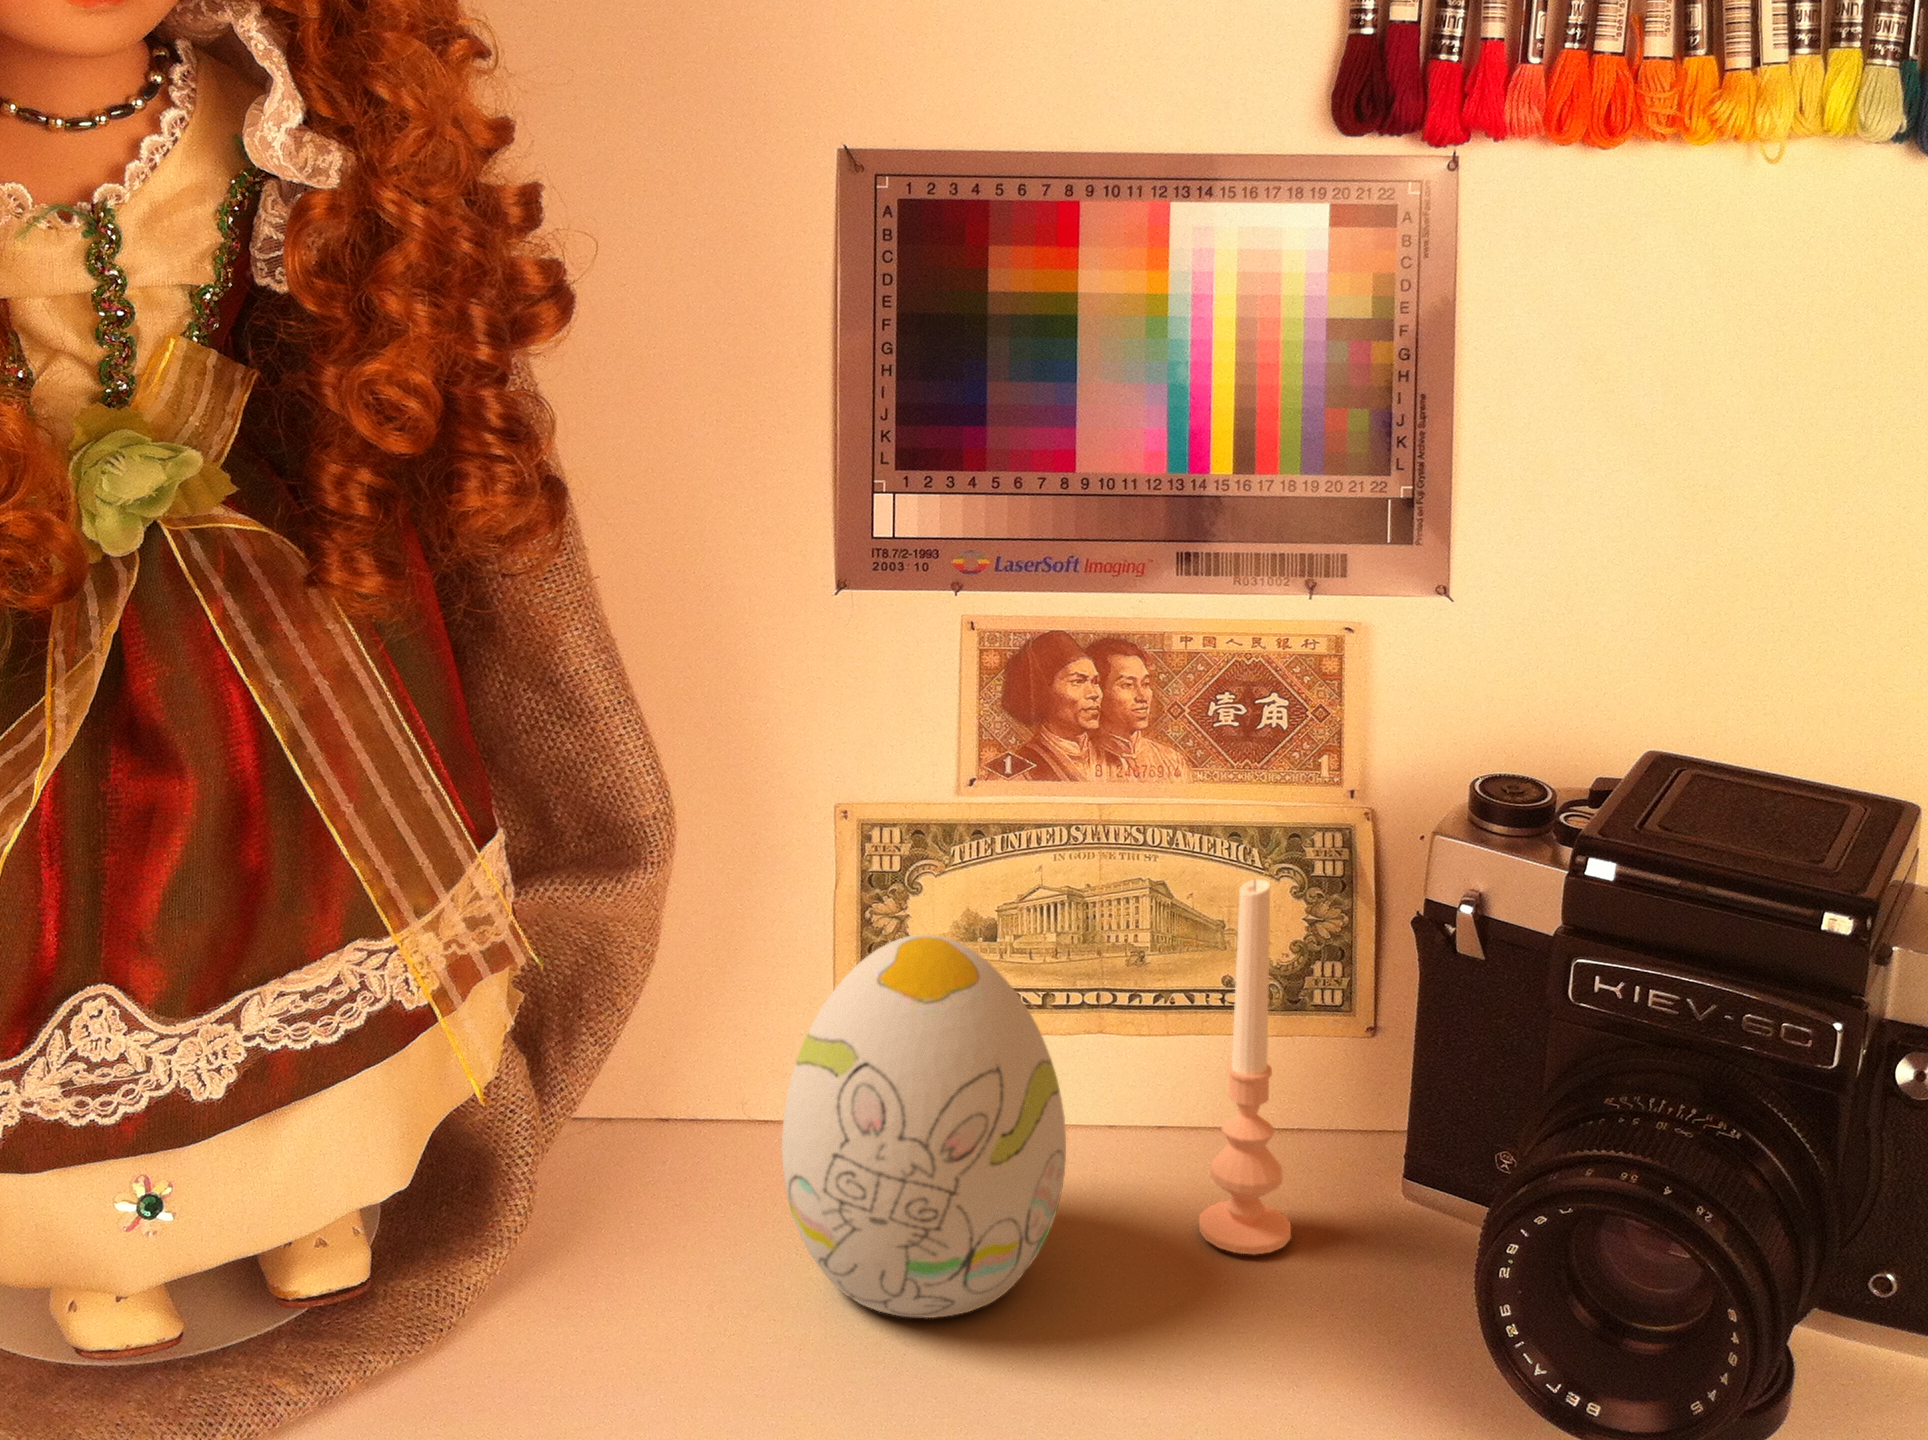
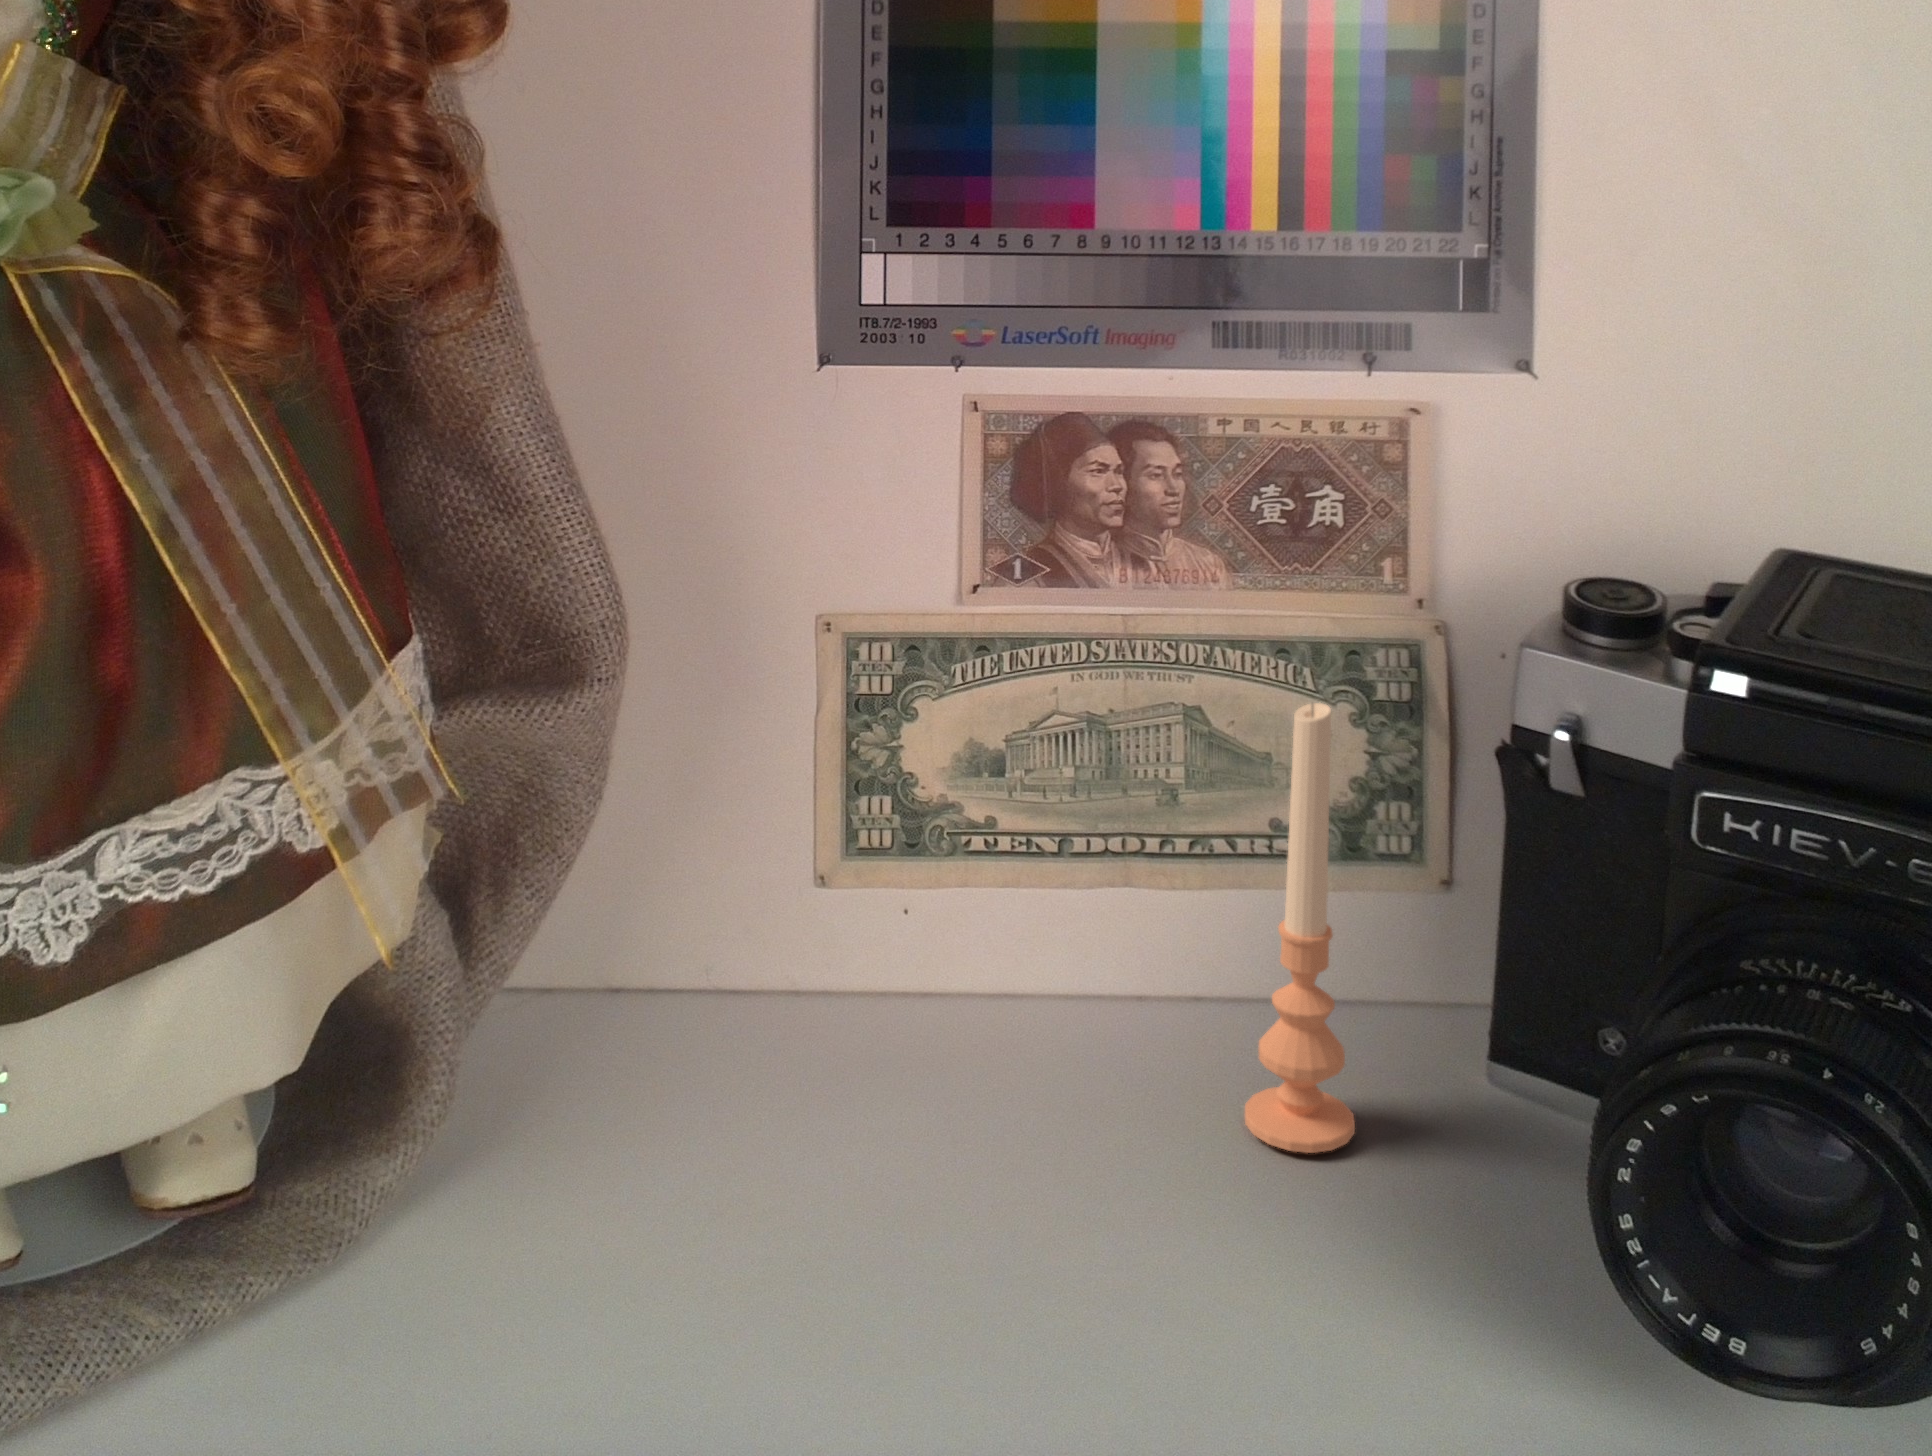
decorative egg: present [782,935,1066,1318] -> none [748,768,1087,1230]

